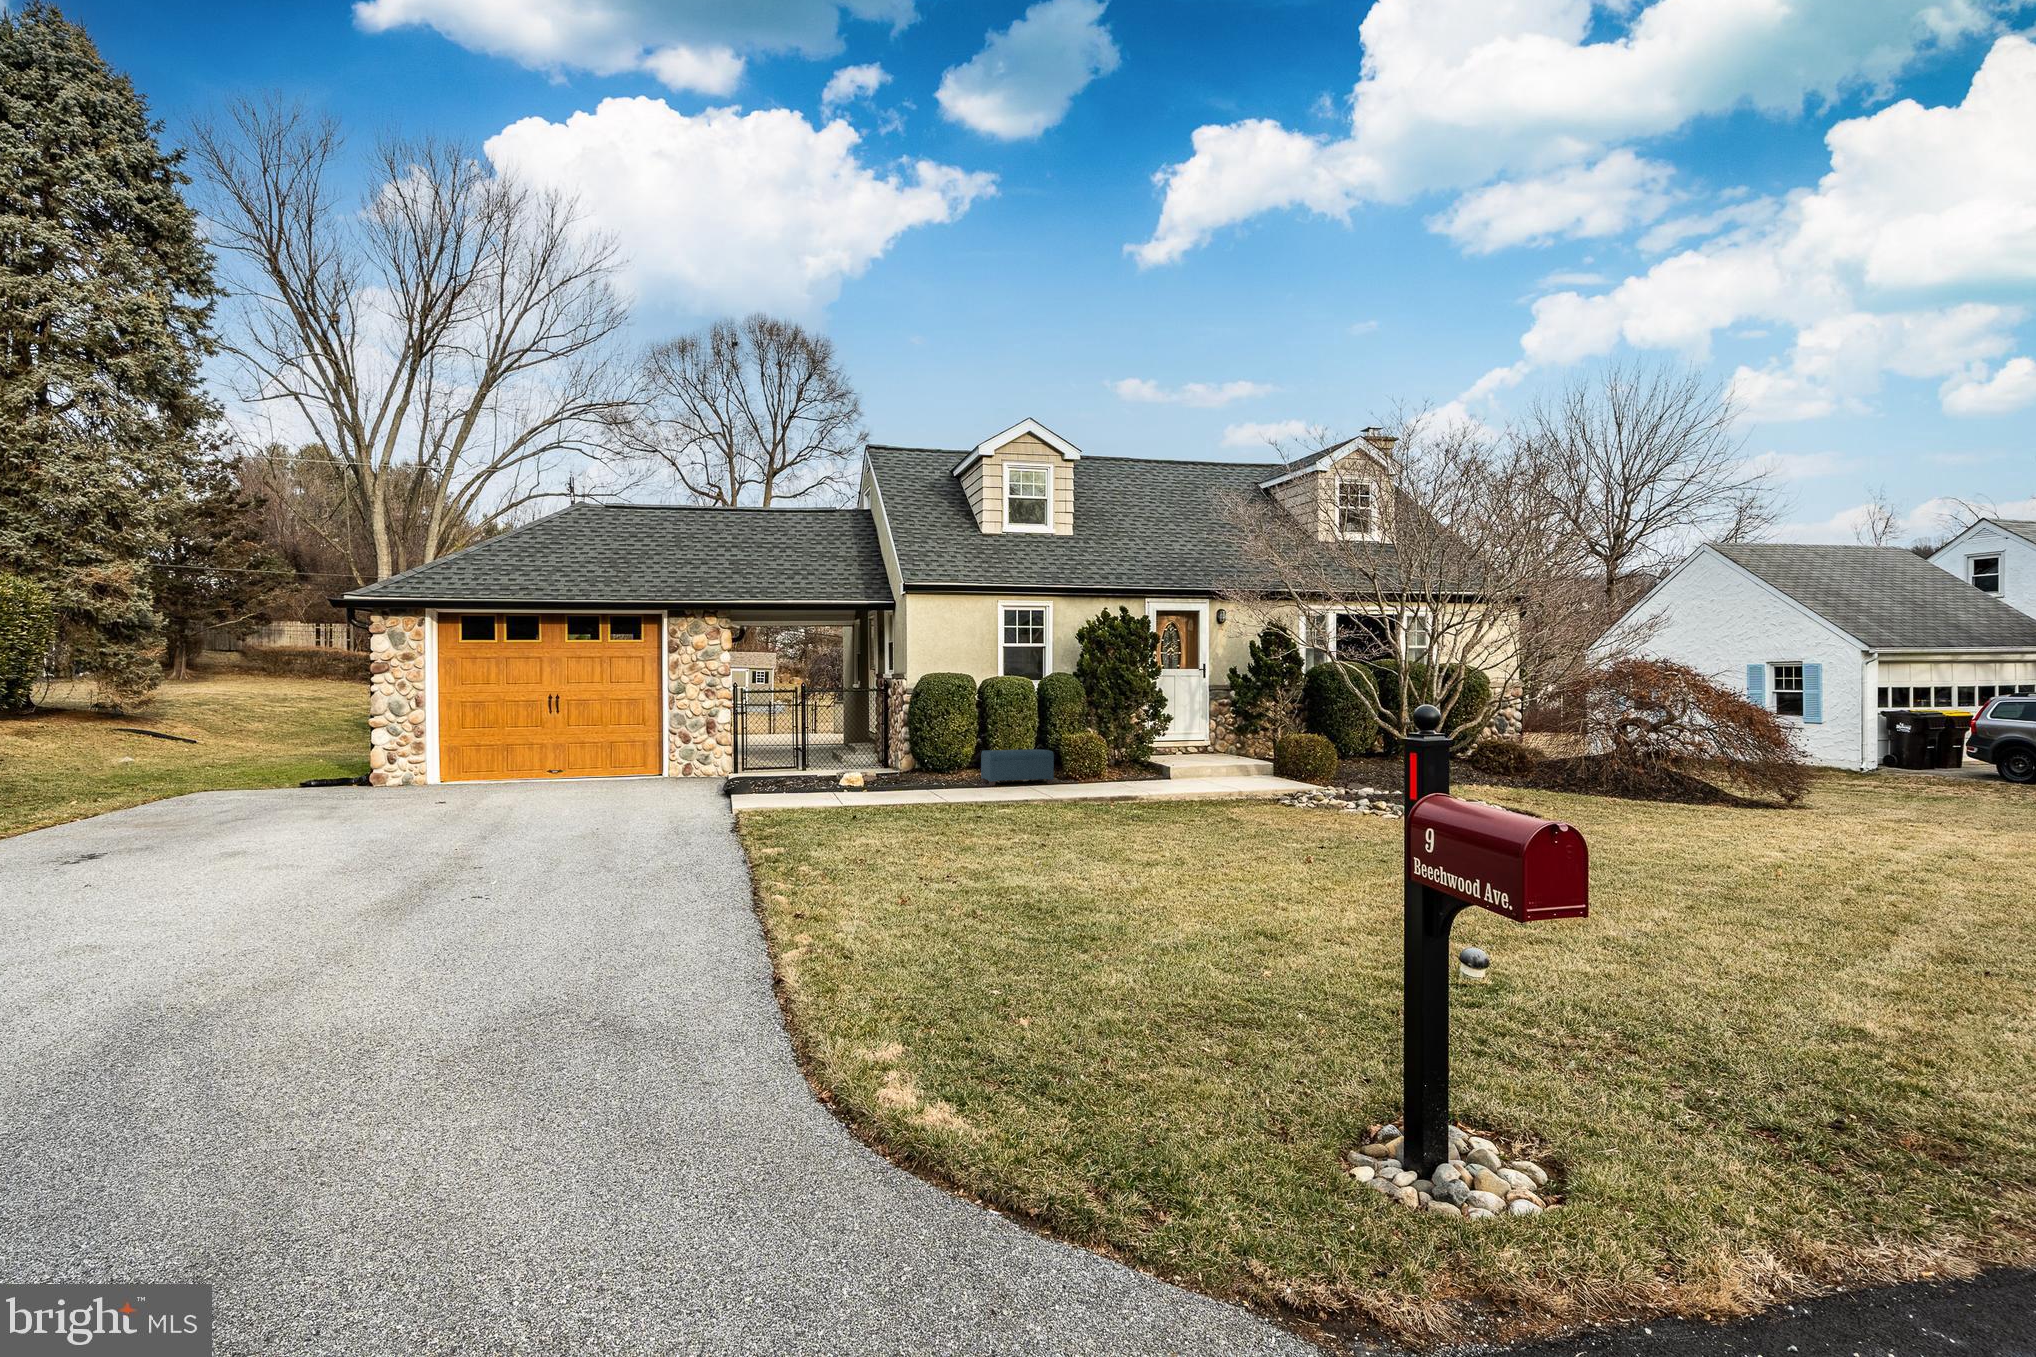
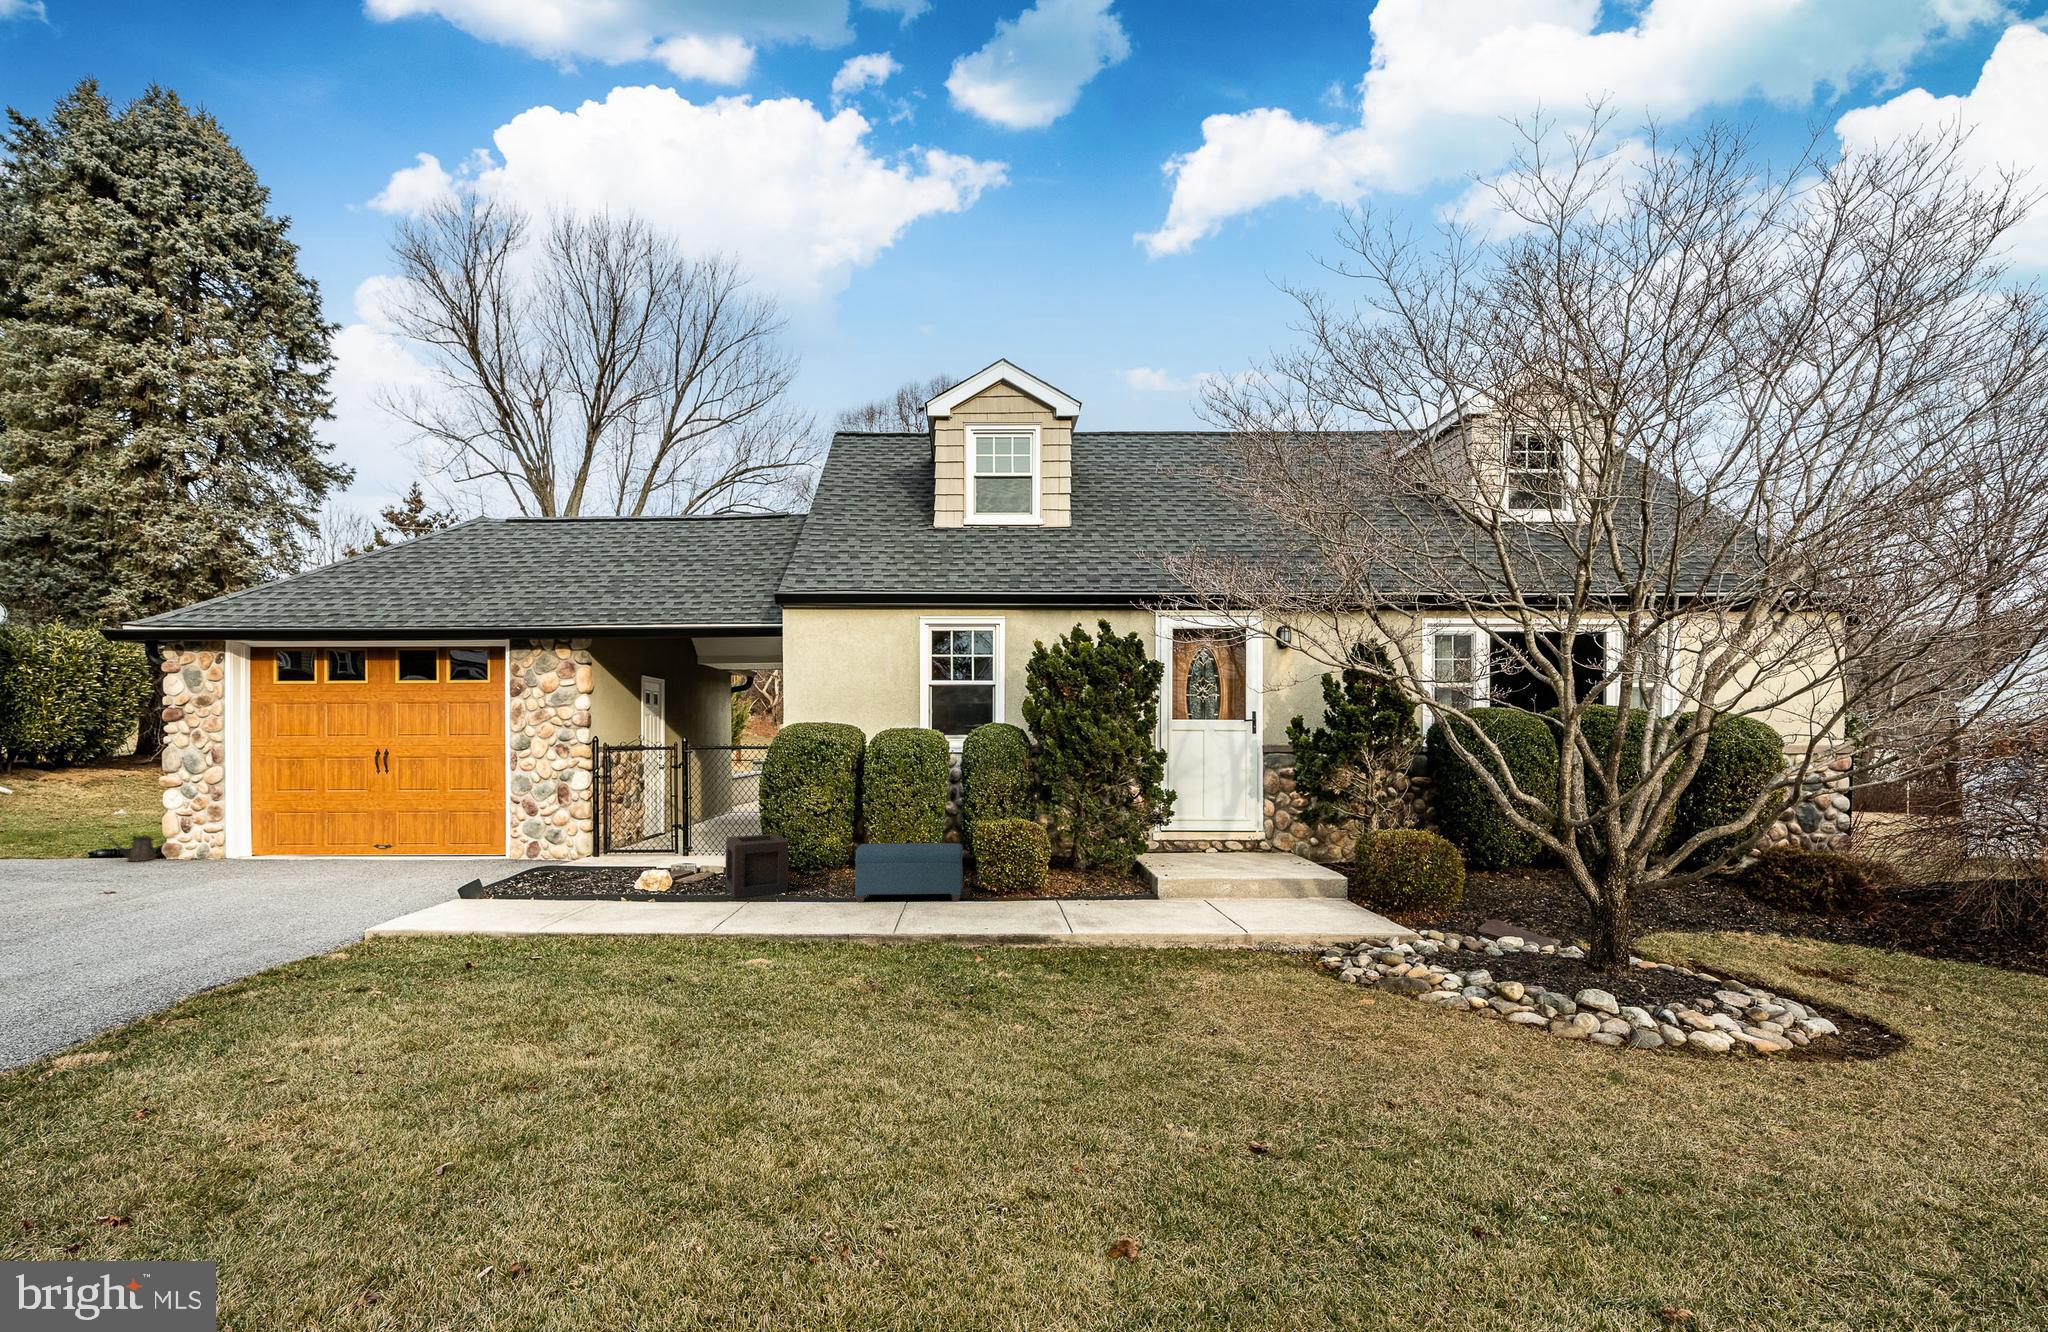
wooden crate: none [886,748,935,787] -> present [726,834,788,898]
watering can: none [329,765,375,787] -> present [106,836,163,861]

